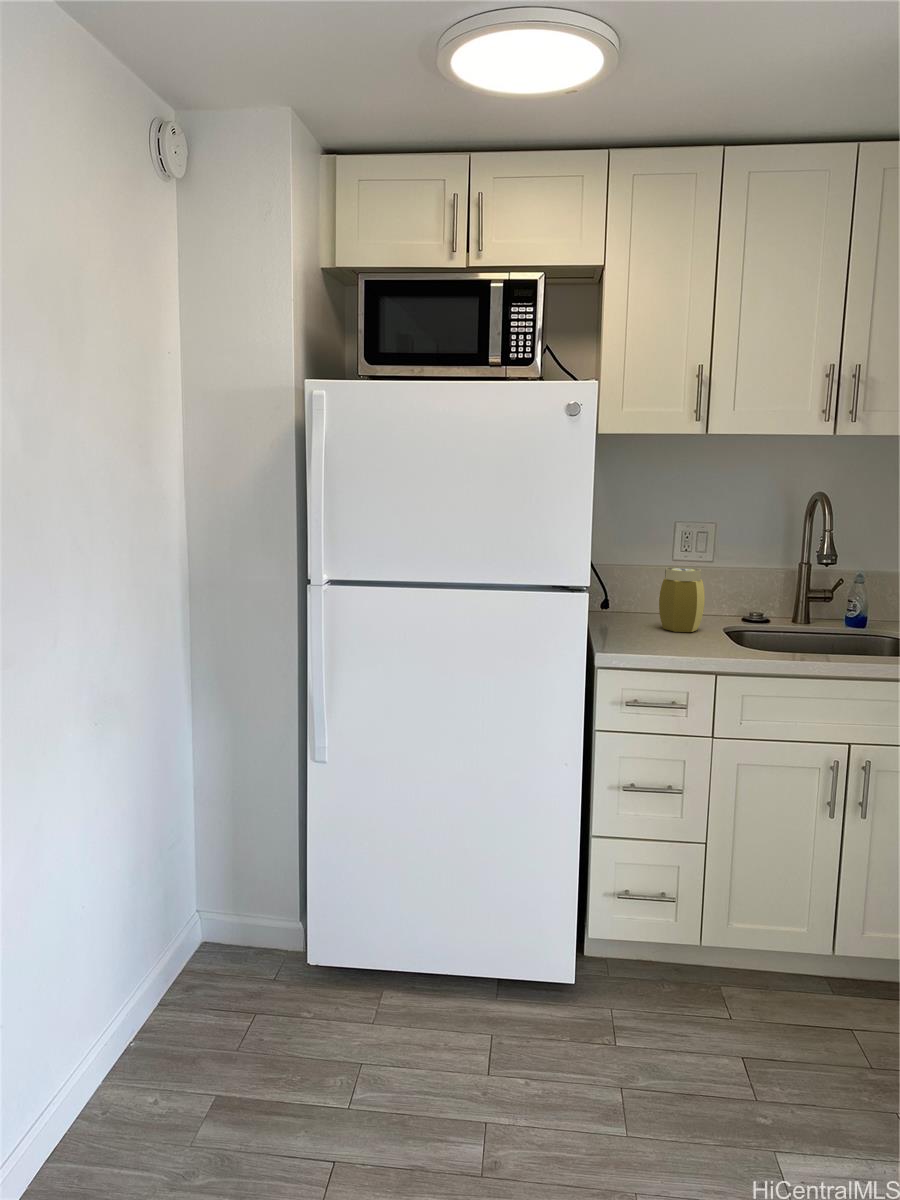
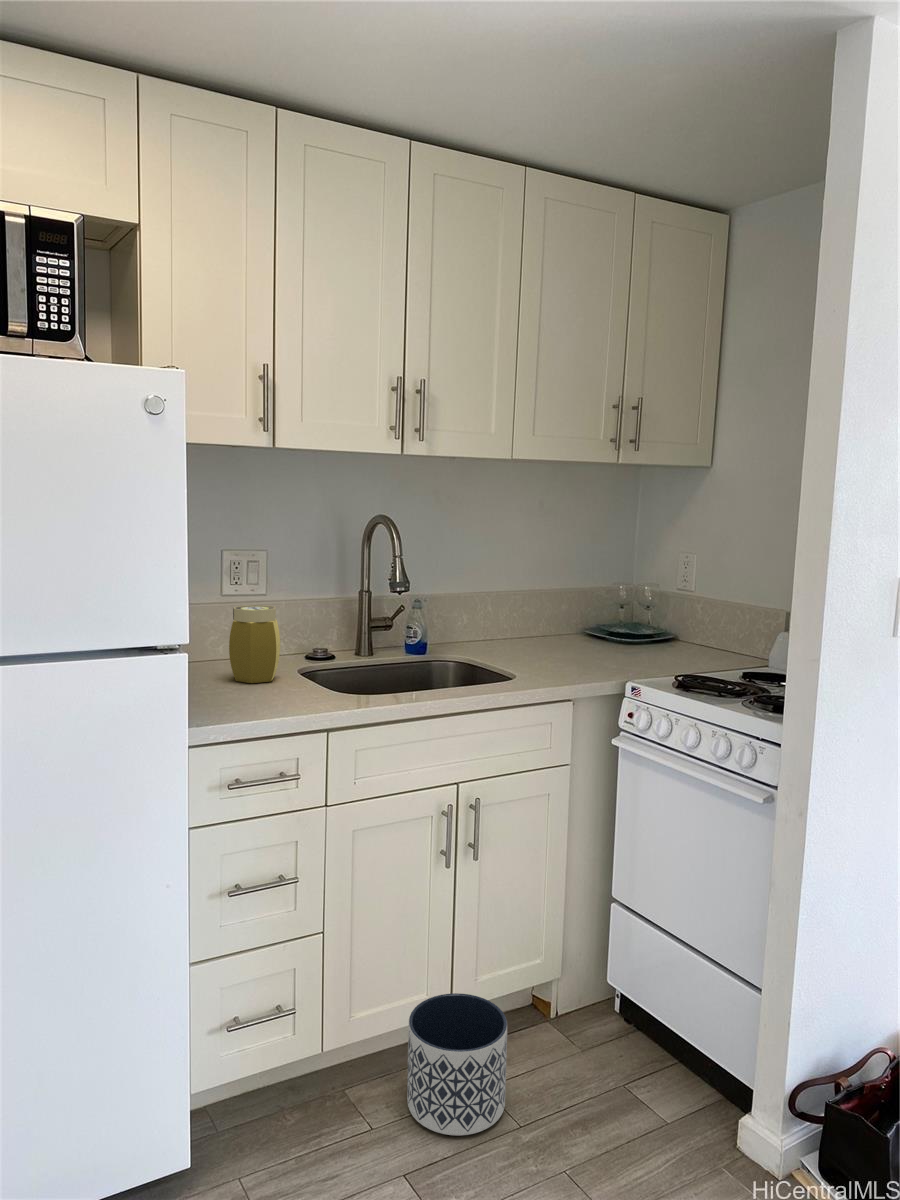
planter: none [763,930,864,1053] -> present [407,993,507,1136]

